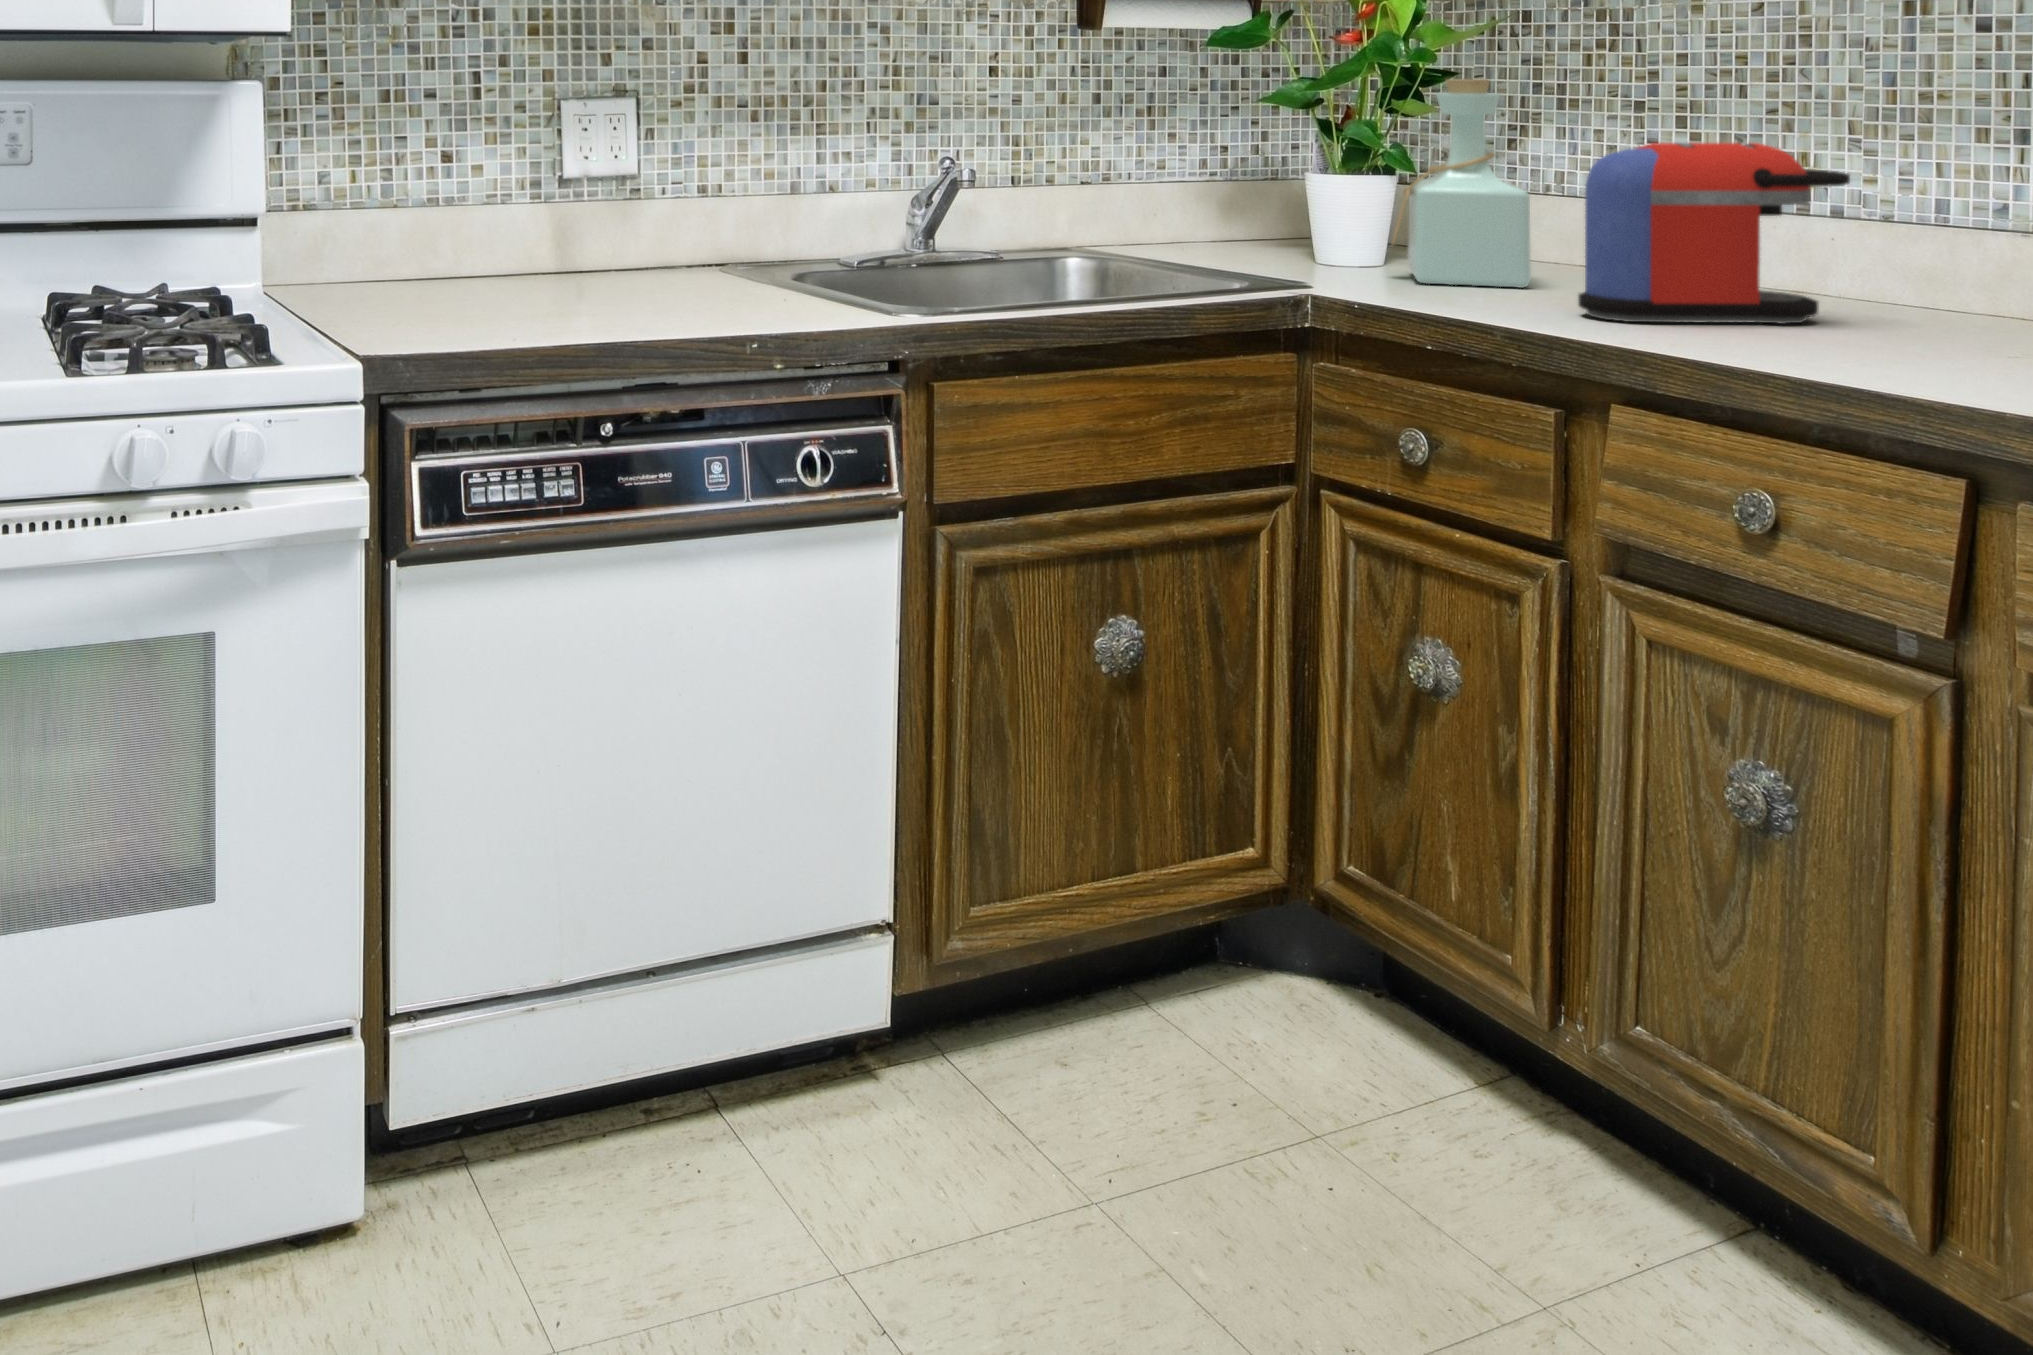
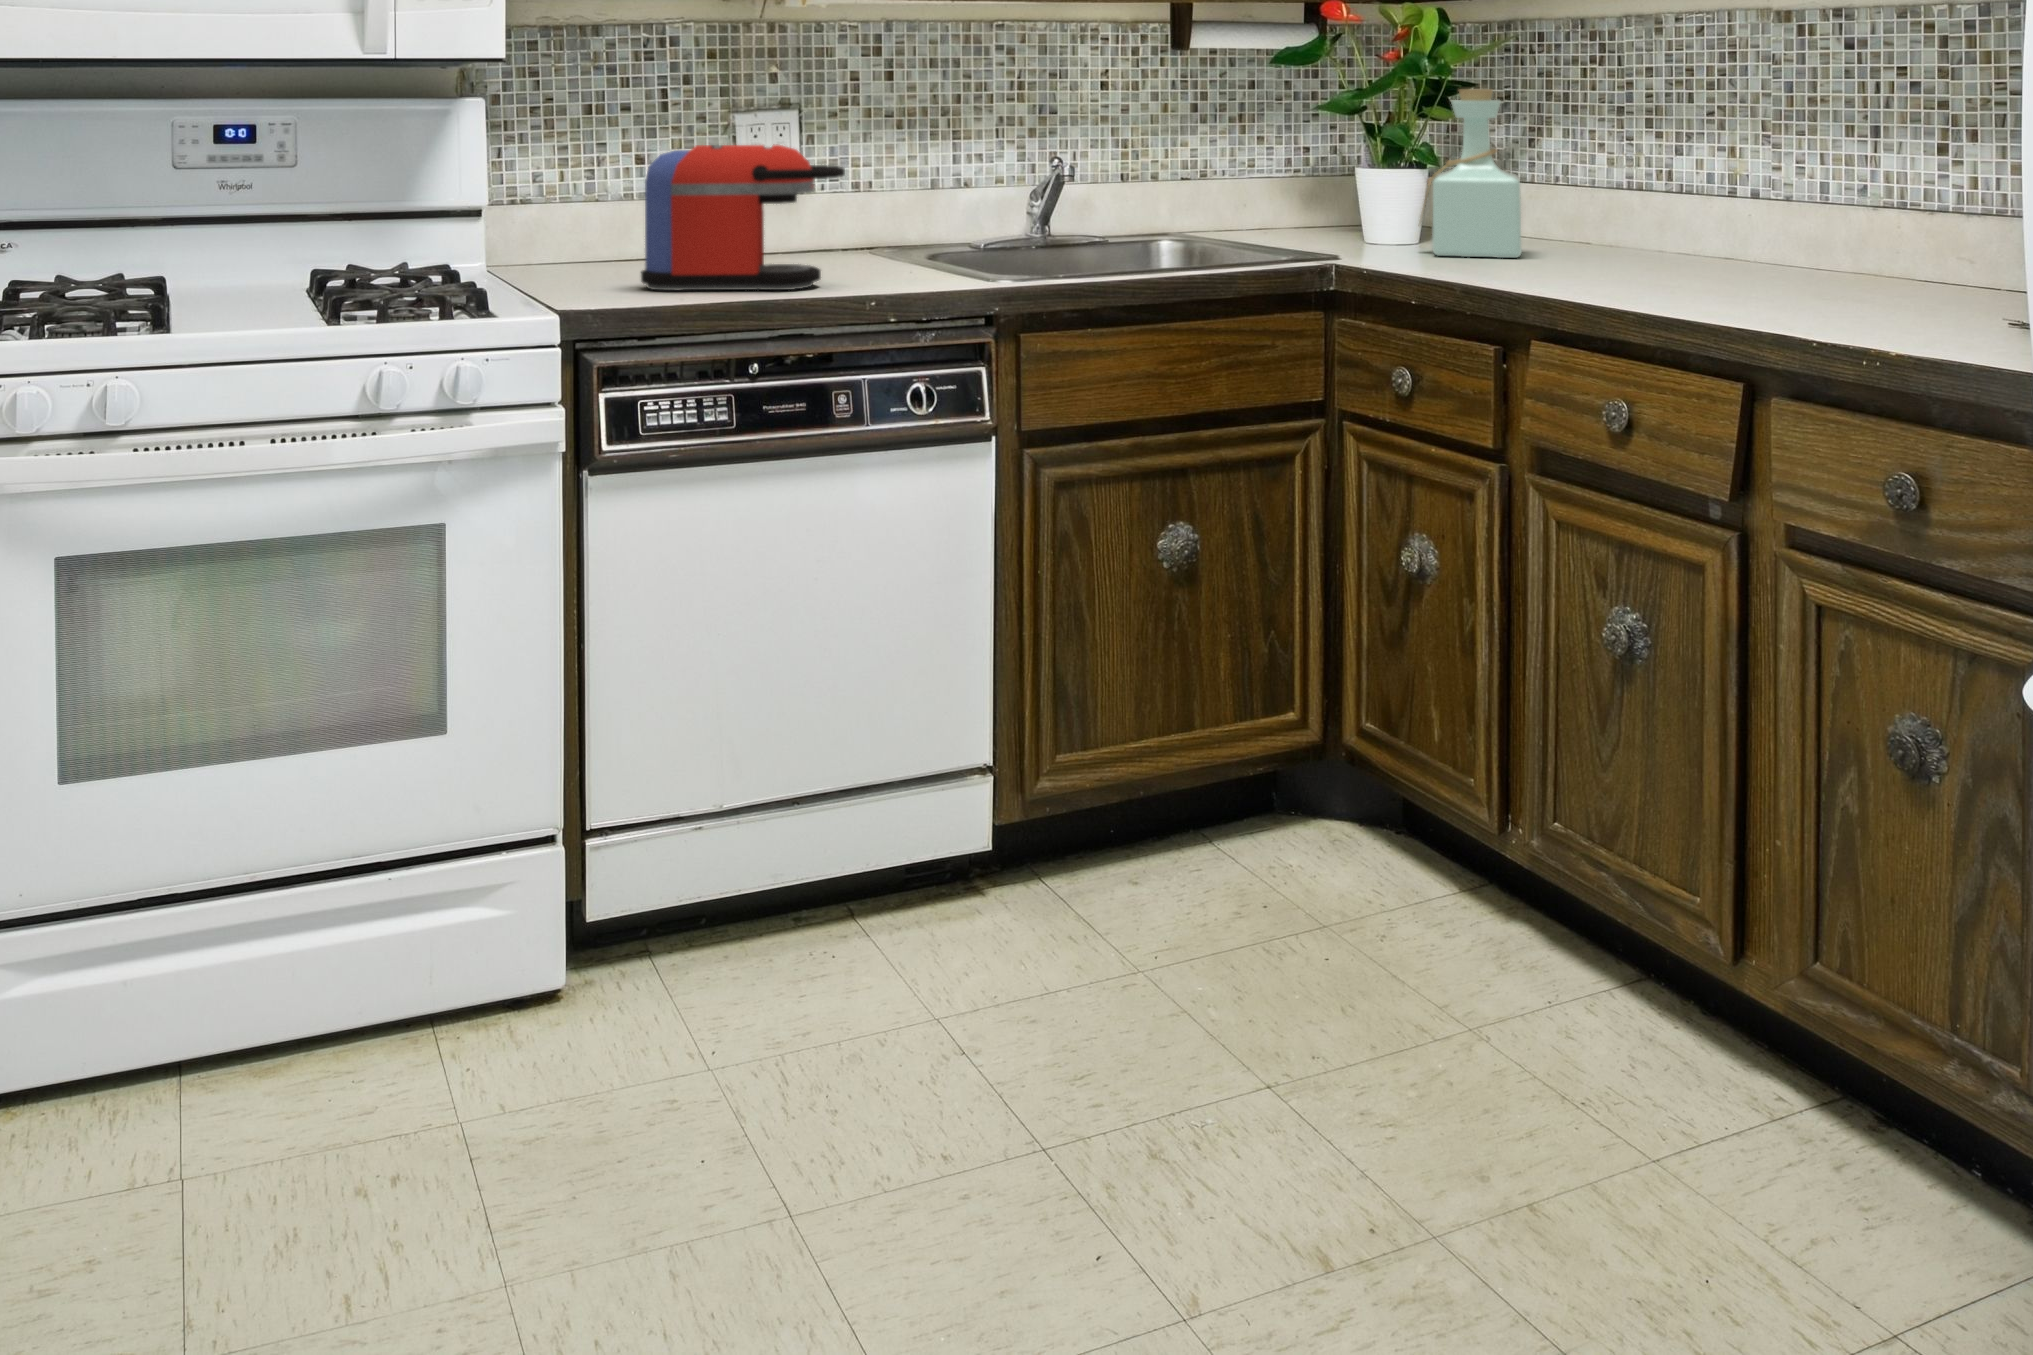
coffee maker: present [1578,143,1850,324] -> present [641,145,845,290]

